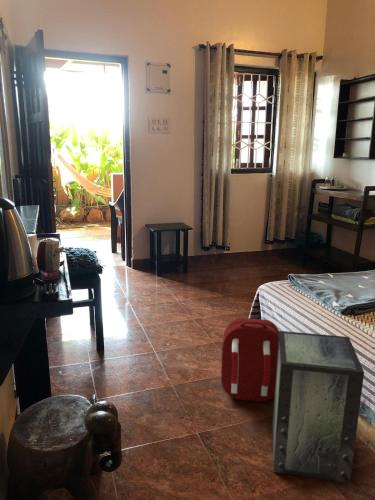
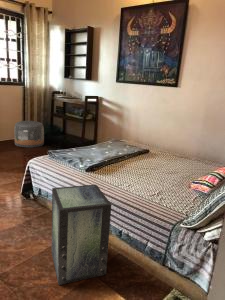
pouf: none [250,225,294,265] -> present [14,121,44,147]
backpack: present [219,318,279,402] -> none [7,182,53,242]

